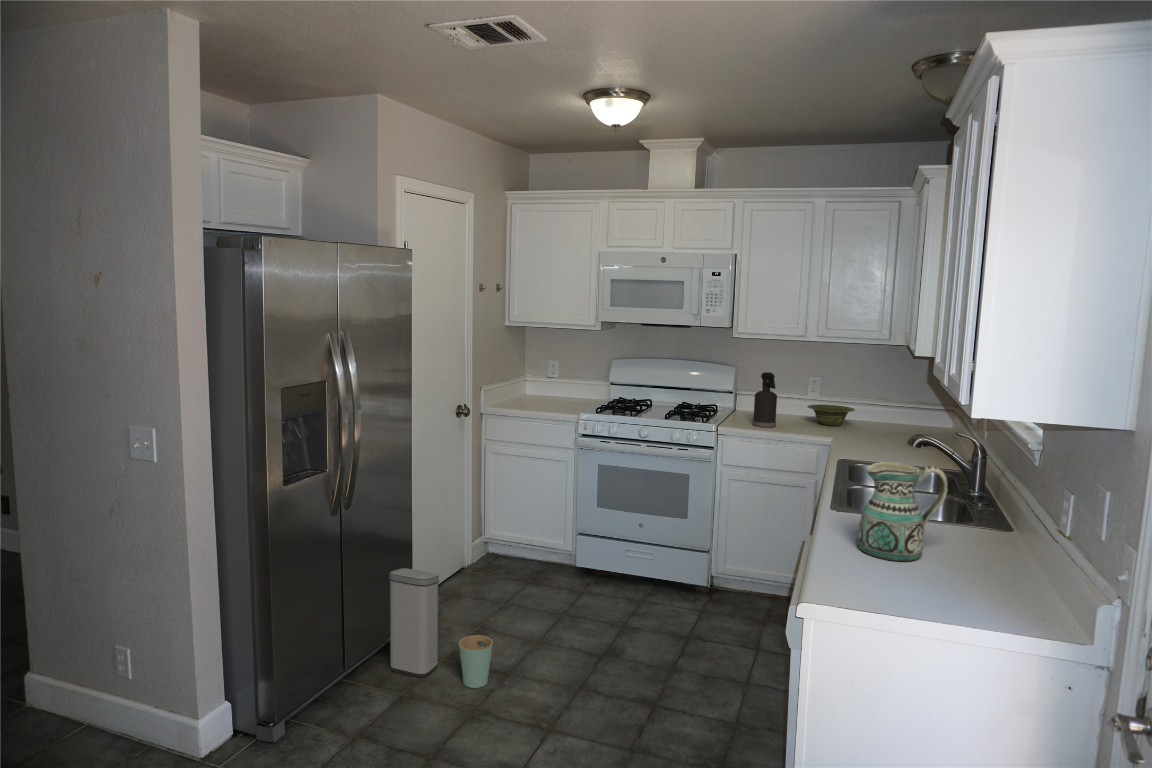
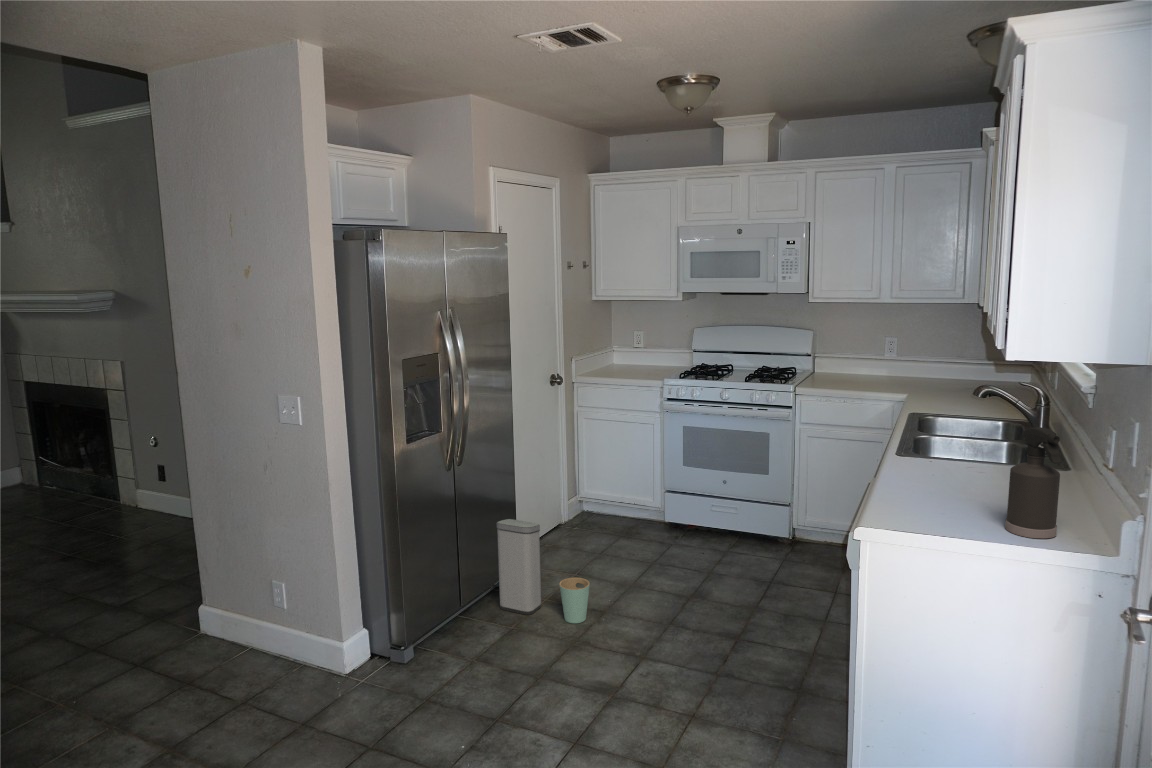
spray bottle: present [753,372,777,427] -> present [1005,427,1062,539]
dish: present [807,404,855,426] -> none [884,364,932,384]
ceramic pitcher: present [858,462,948,561] -> none [916,407,999,495]

